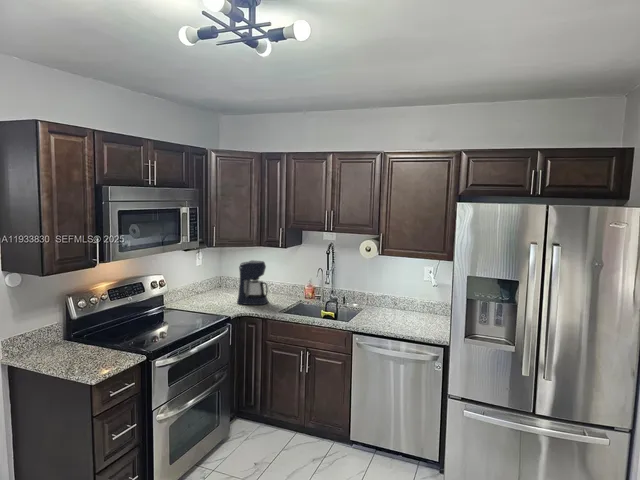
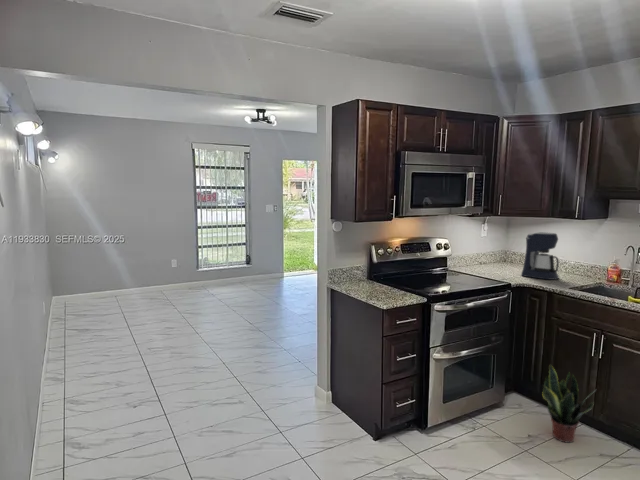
potted plant: none [265,388,306,457] -> present [543,365,593,443]

